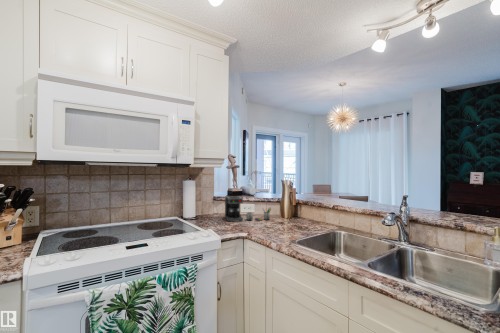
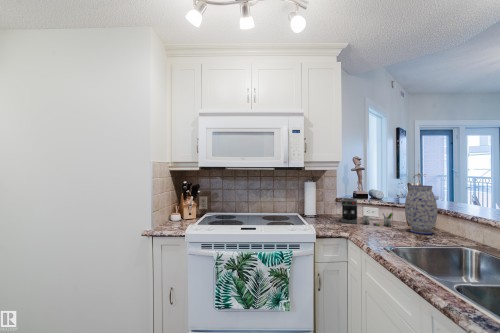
vase: none [283,182,306,224] -> present [405,185,437,234]

